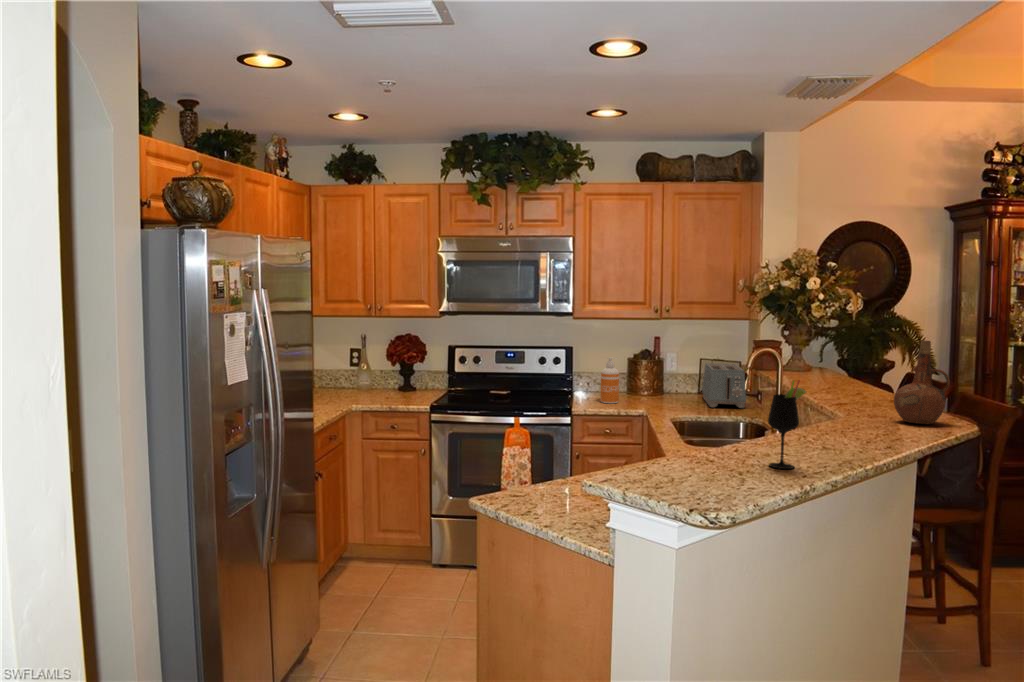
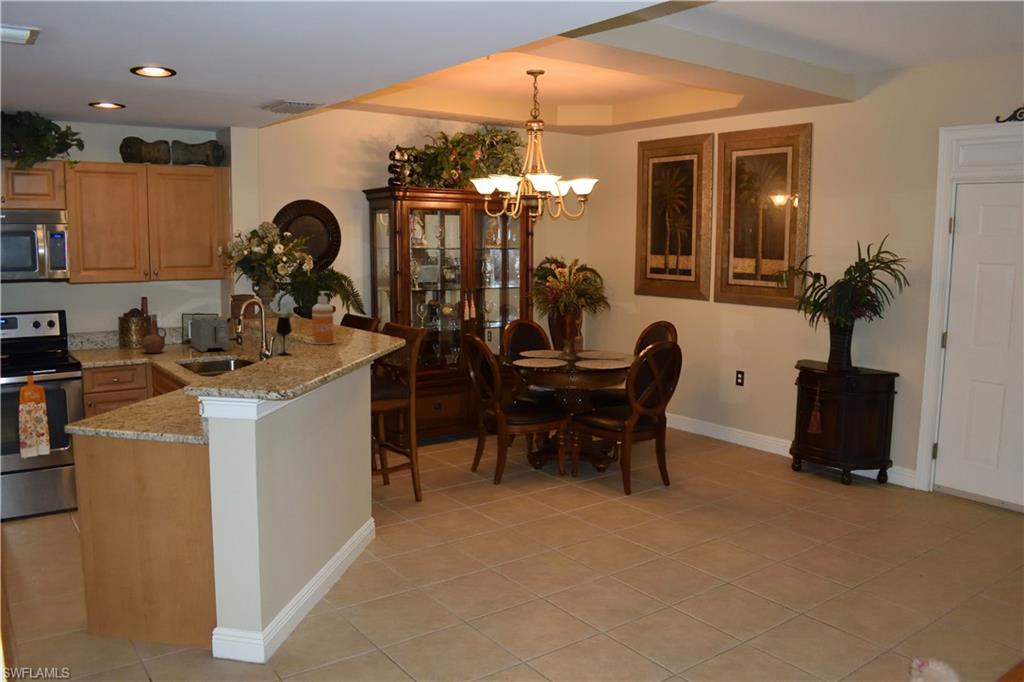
ceramic pitcher: present [894,340,950,424] -> present [142,314,166,353]
soap dispenser: present [600,357,619,403] -> present [312,291,333,345]

